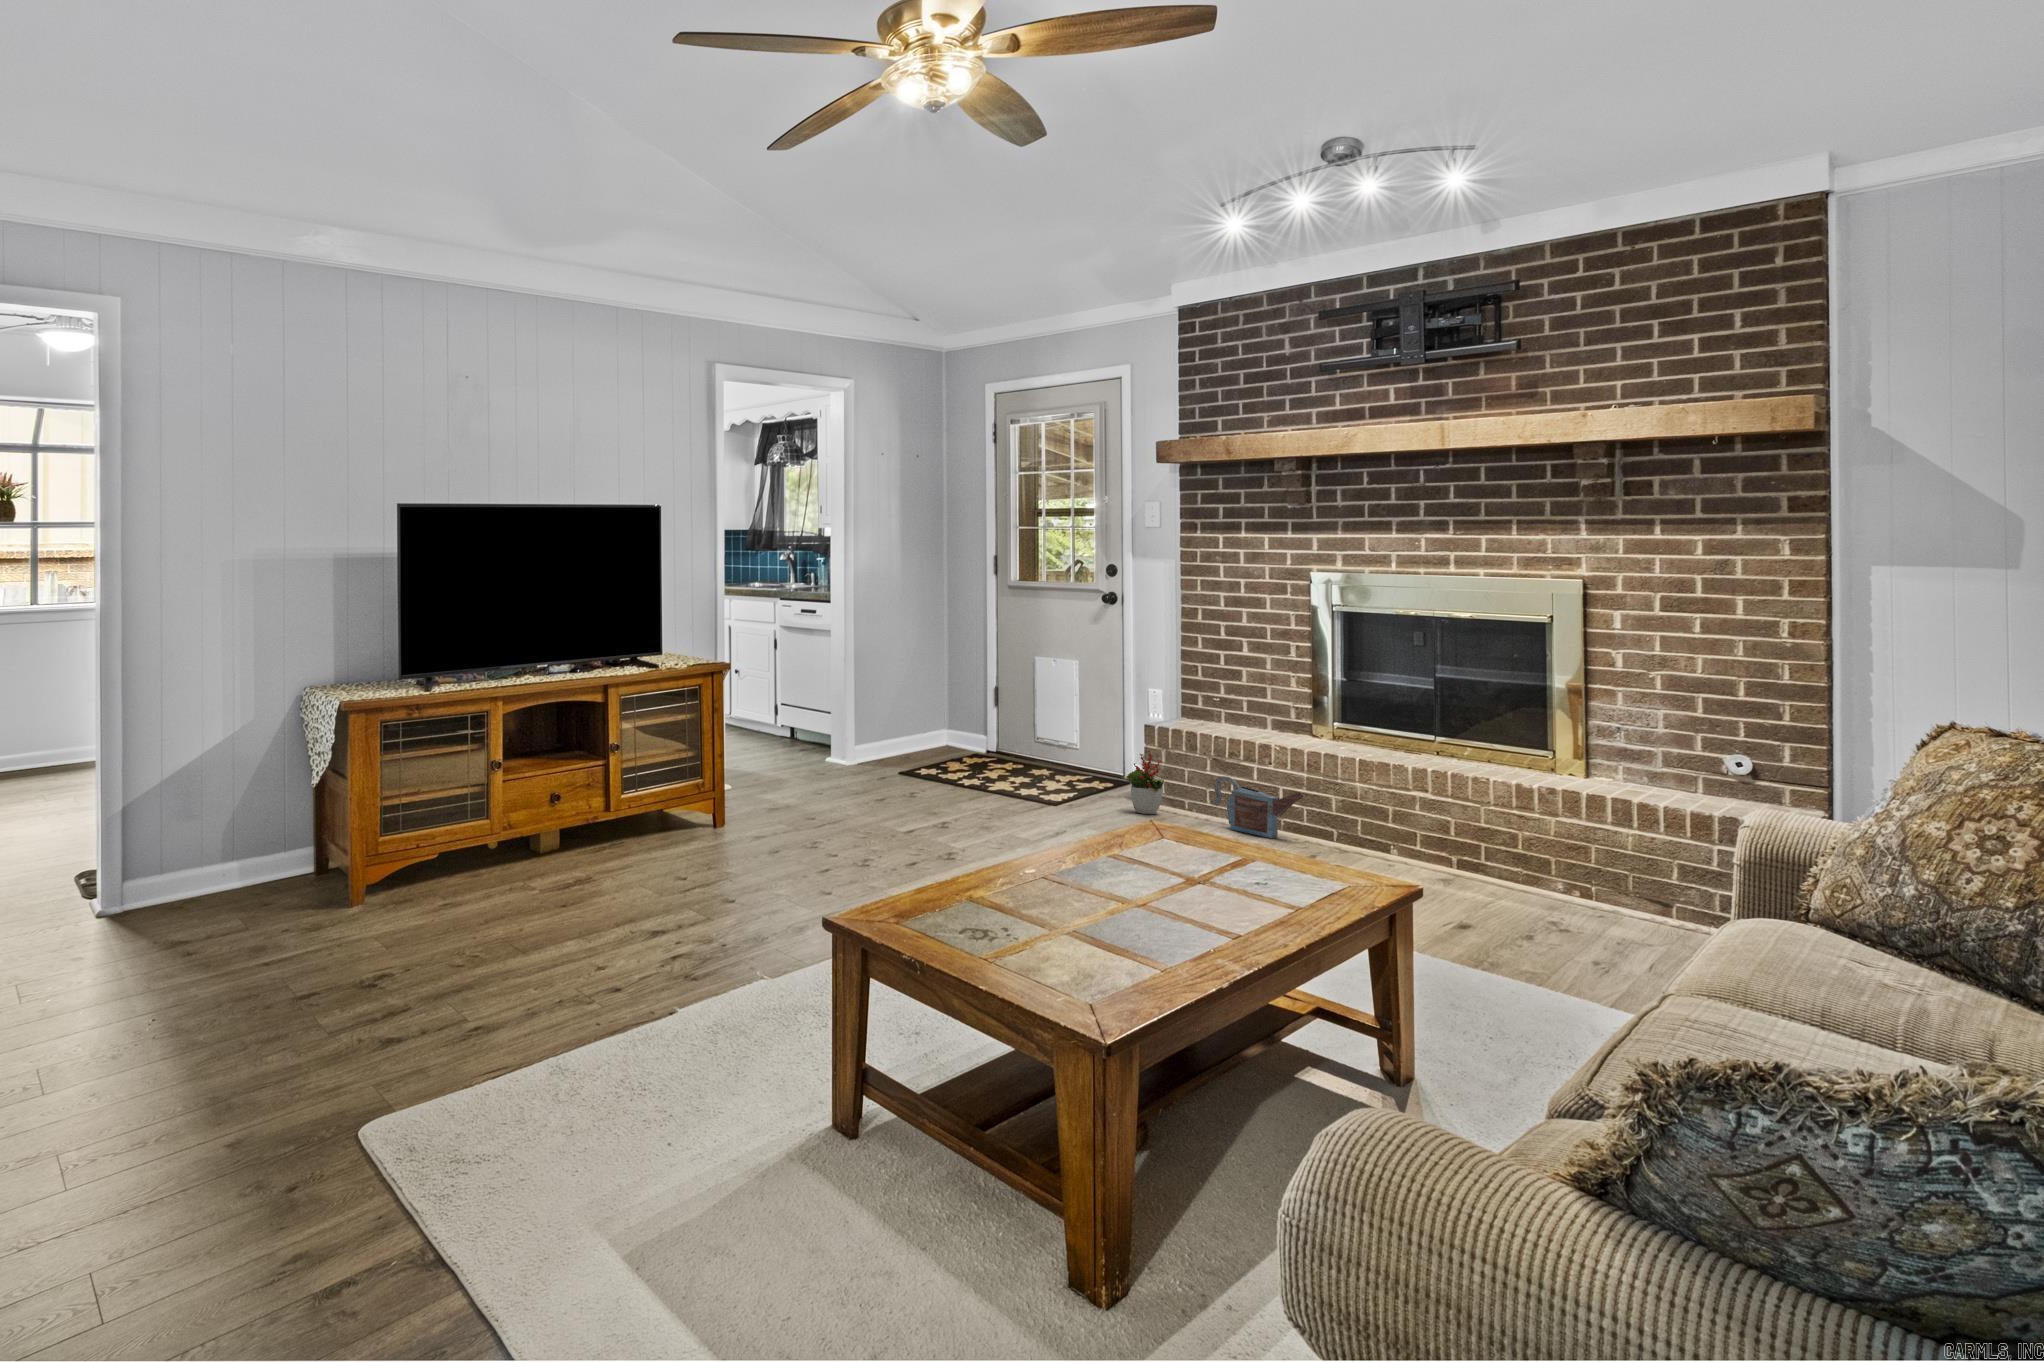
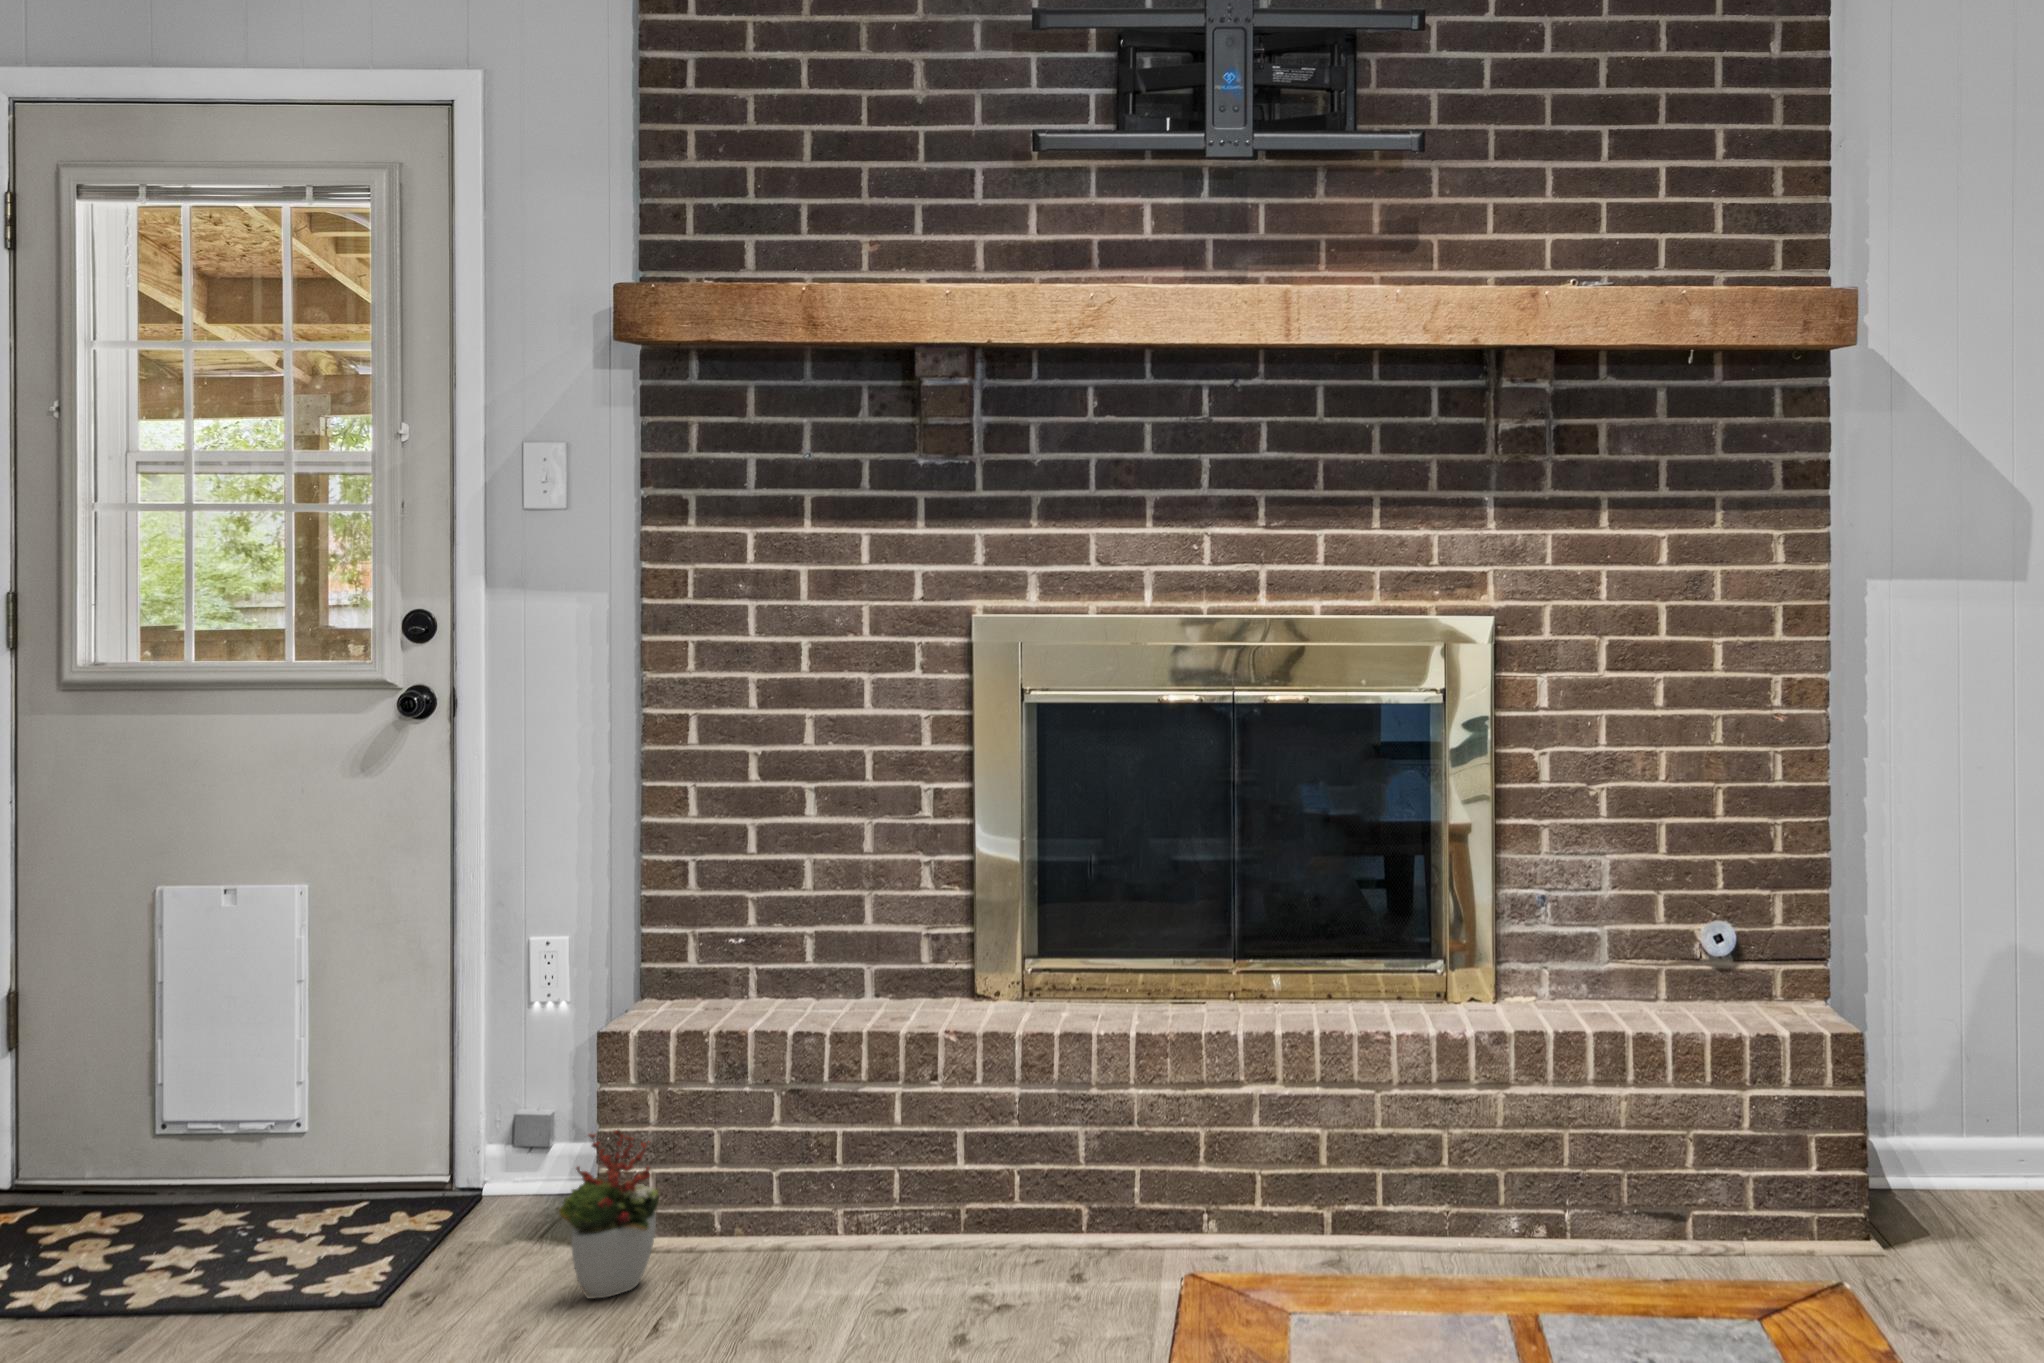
watering can: present [1213,776,1303,838] -> none [793,1142,1020,1275]

